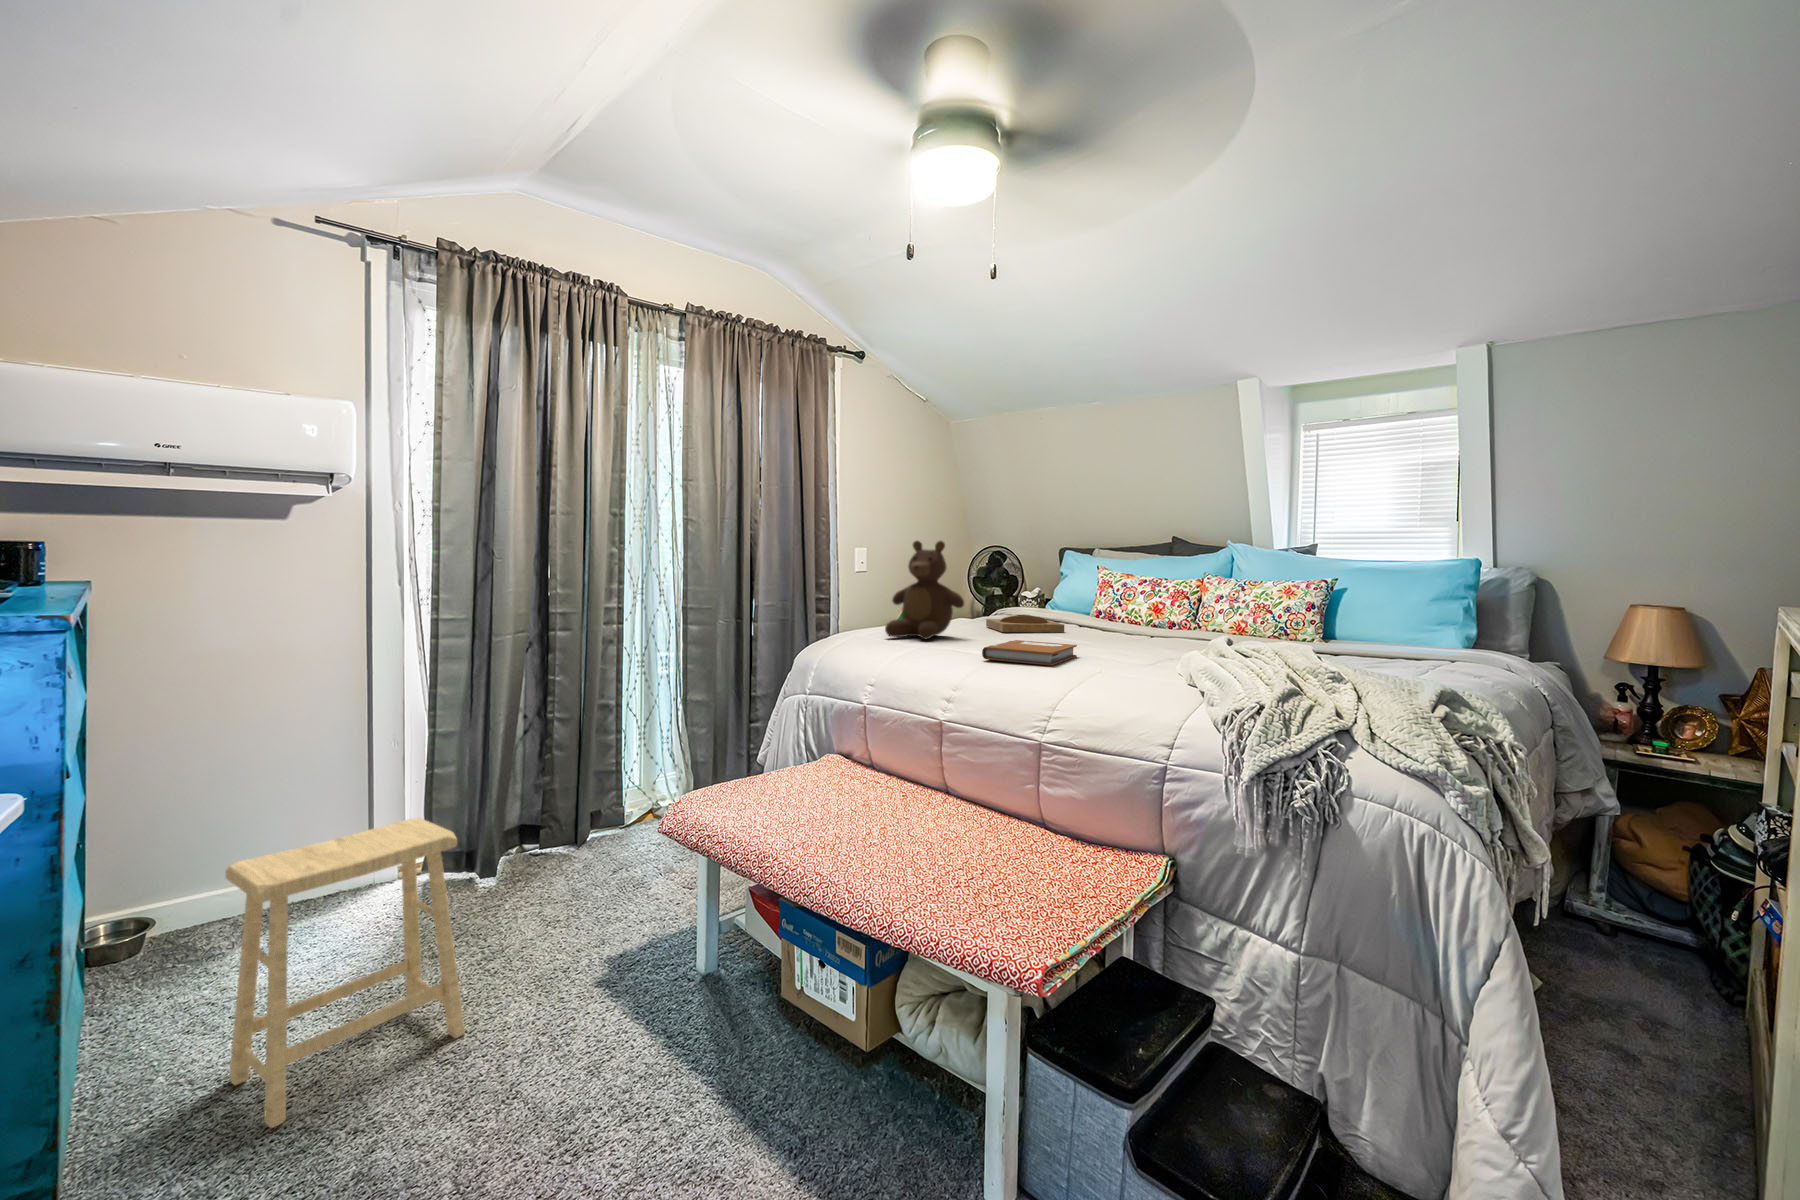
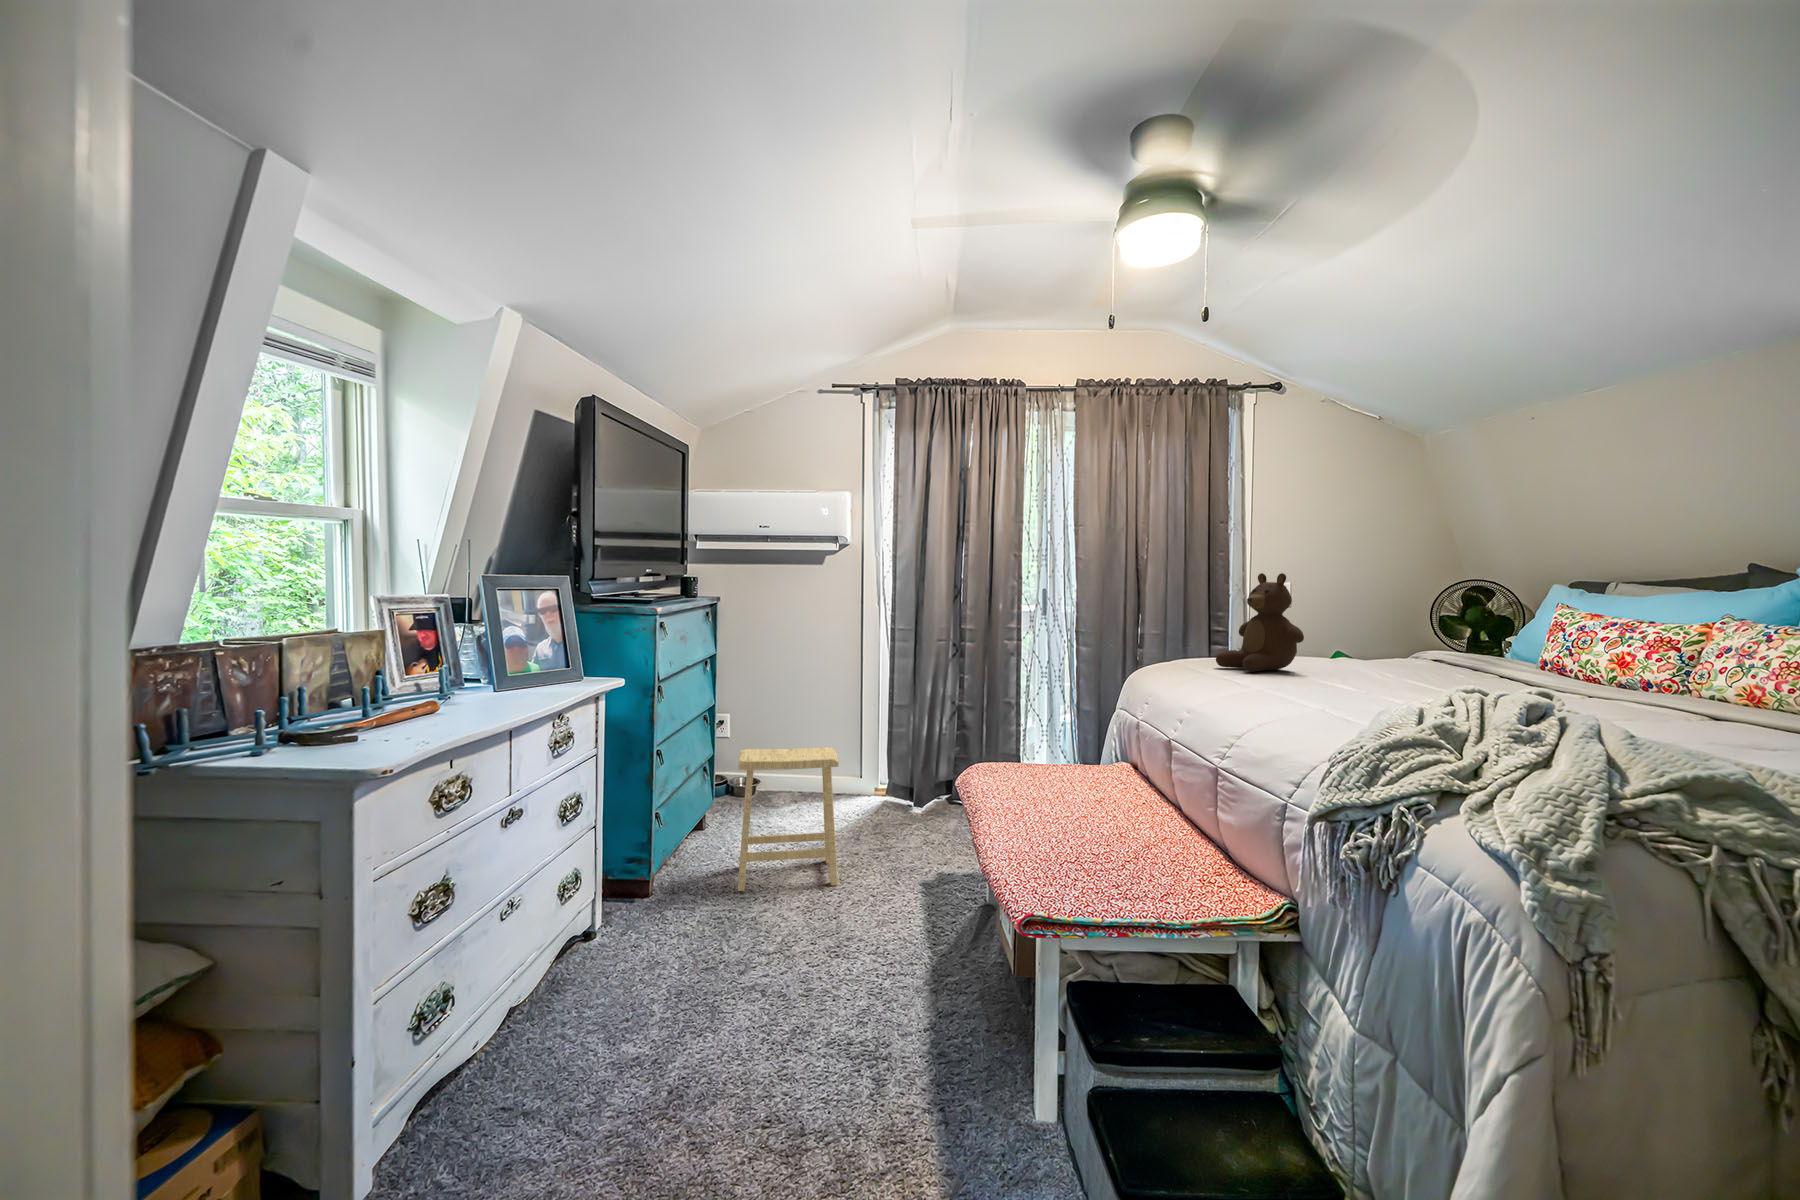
tray: present [986,615,1064,633] -> none [1372,657,1462,680]
notebook: present [982,640,1077,666] -> none [1236,677,1363,703]

